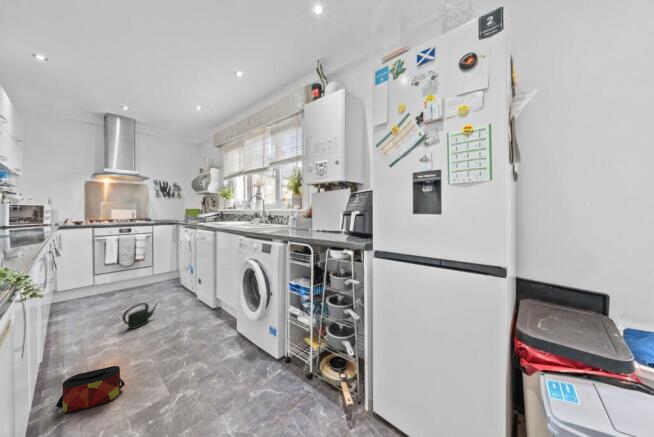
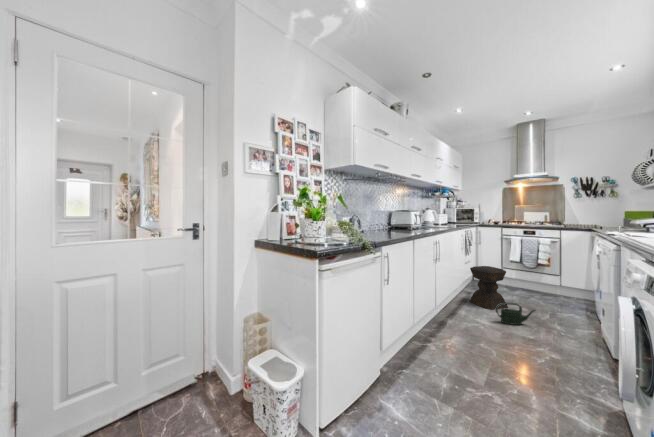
stool: none [68,273,122,327] -> present [469,266,508,309]
bag: present [56,366,125,414] -> none [427,325,462,358]

